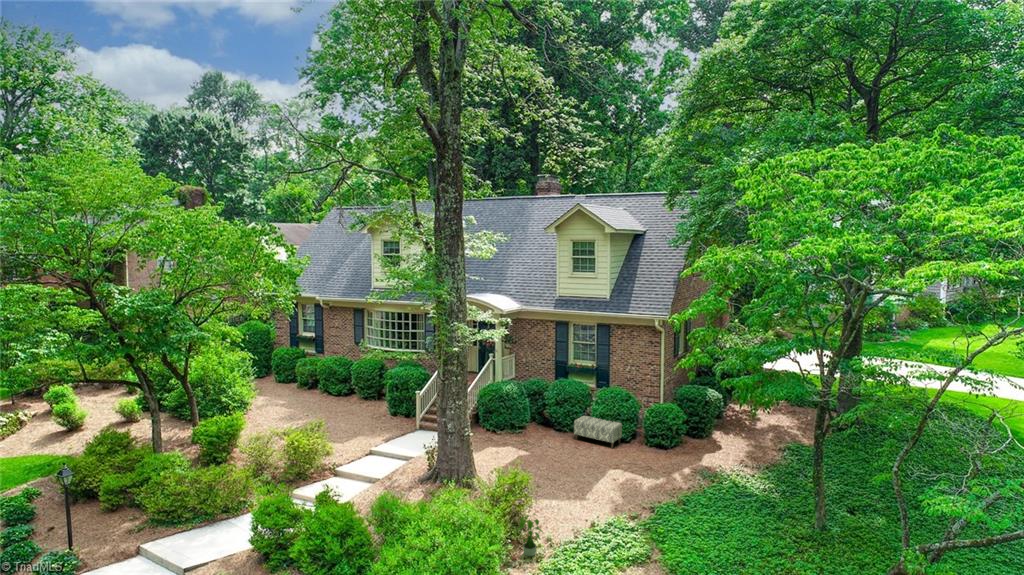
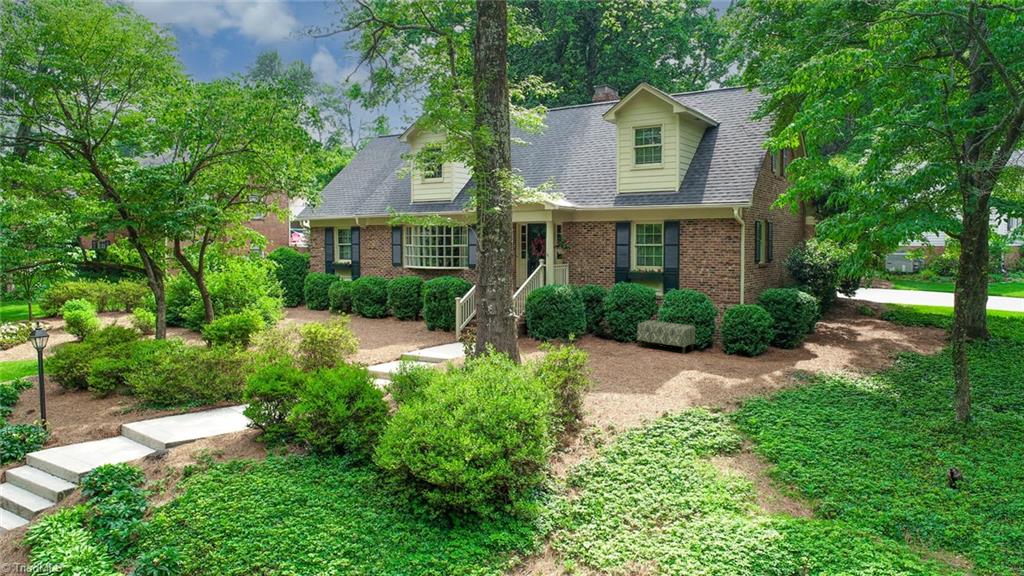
potted plant: present [517,513,543,556] -> none [568,389,603,441]

